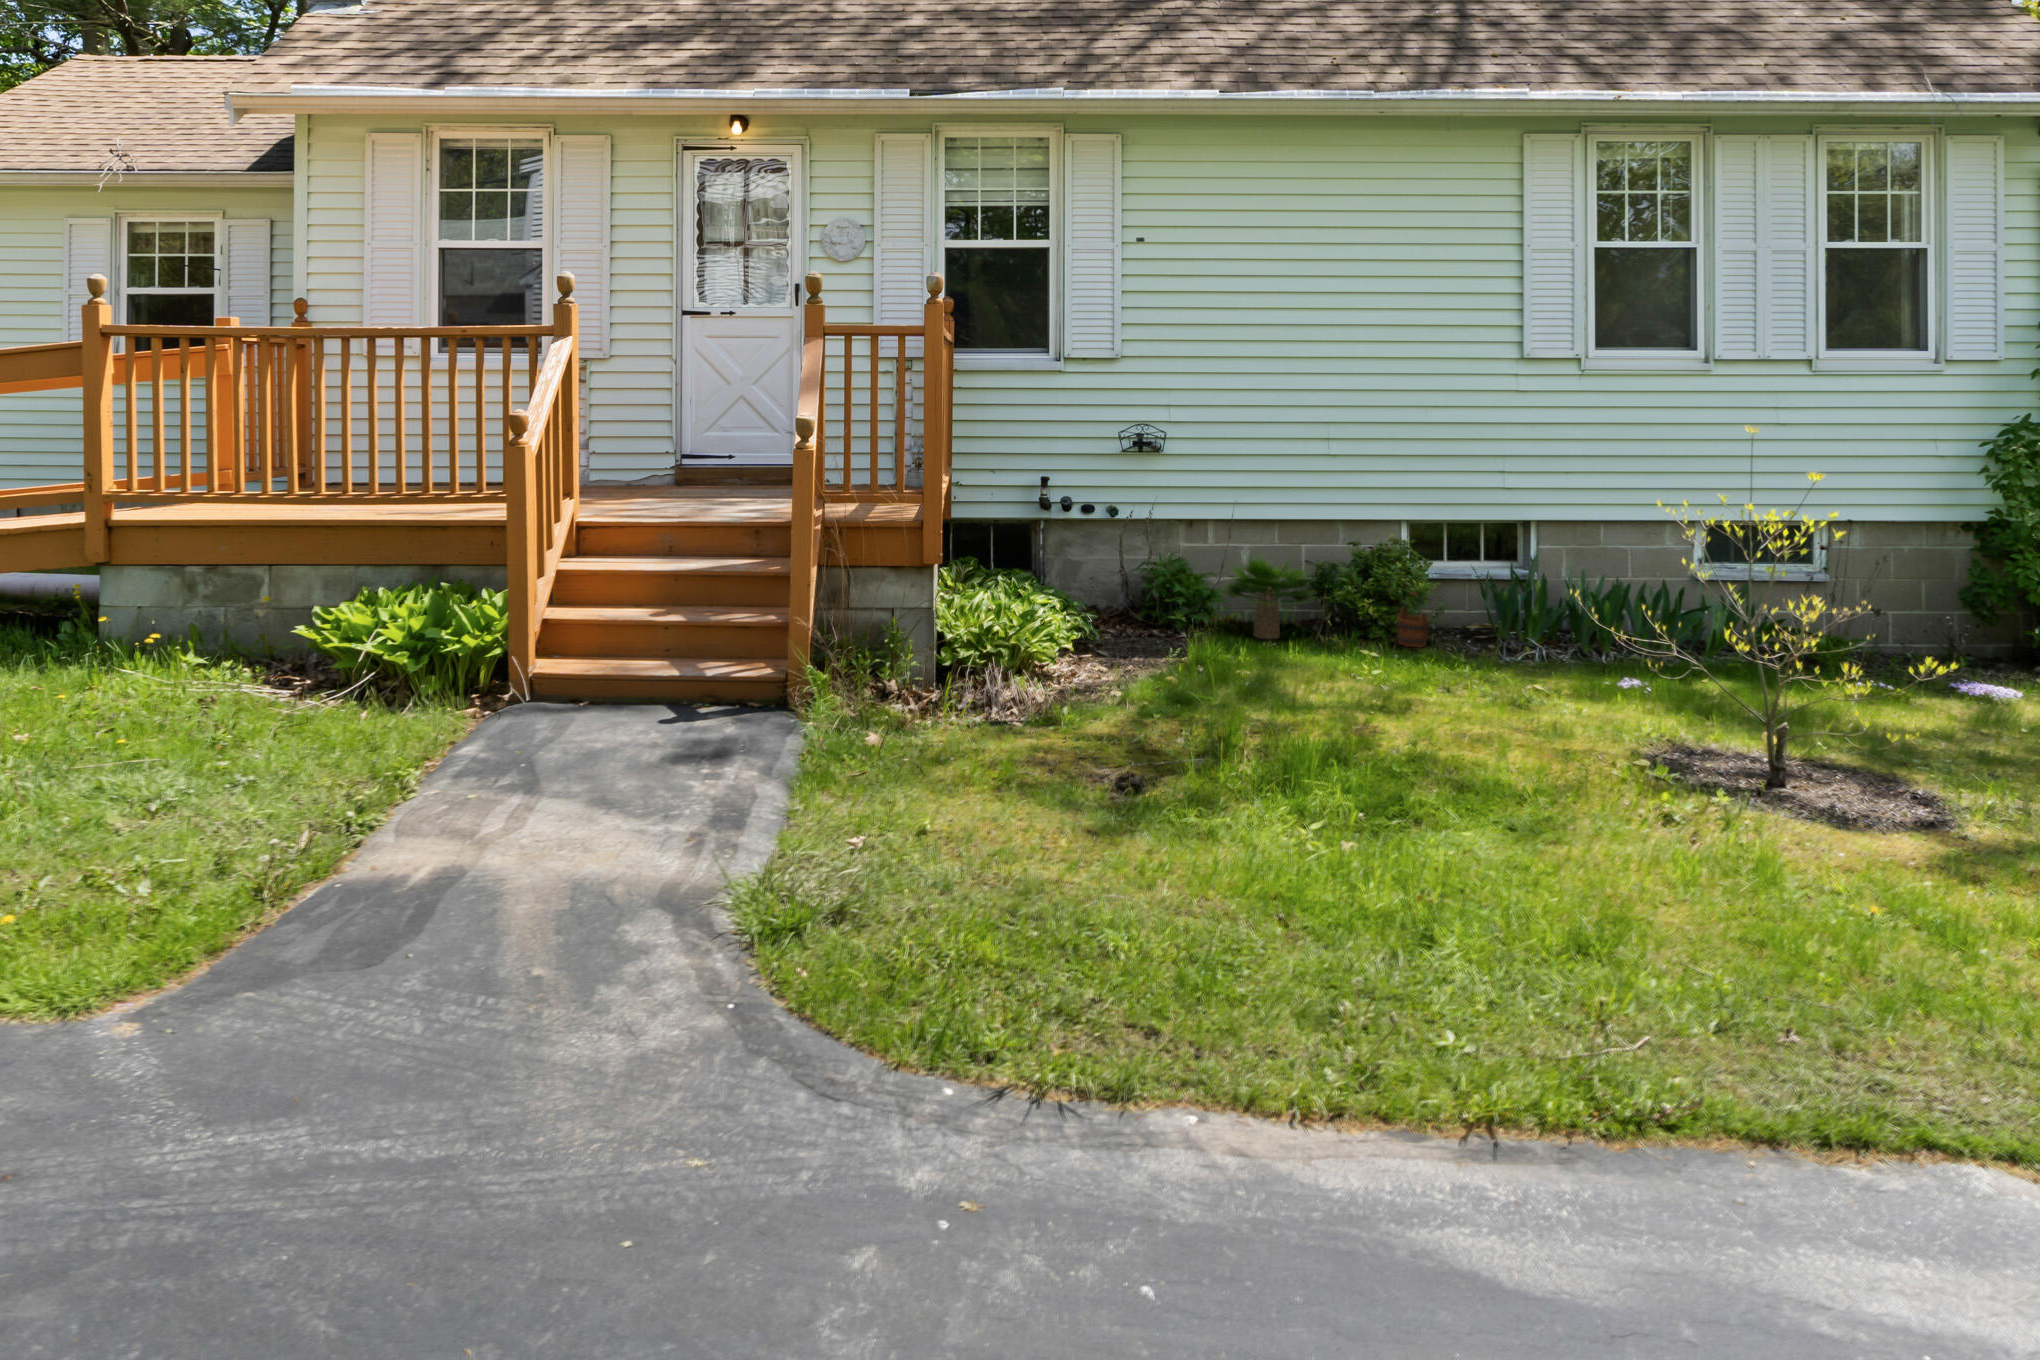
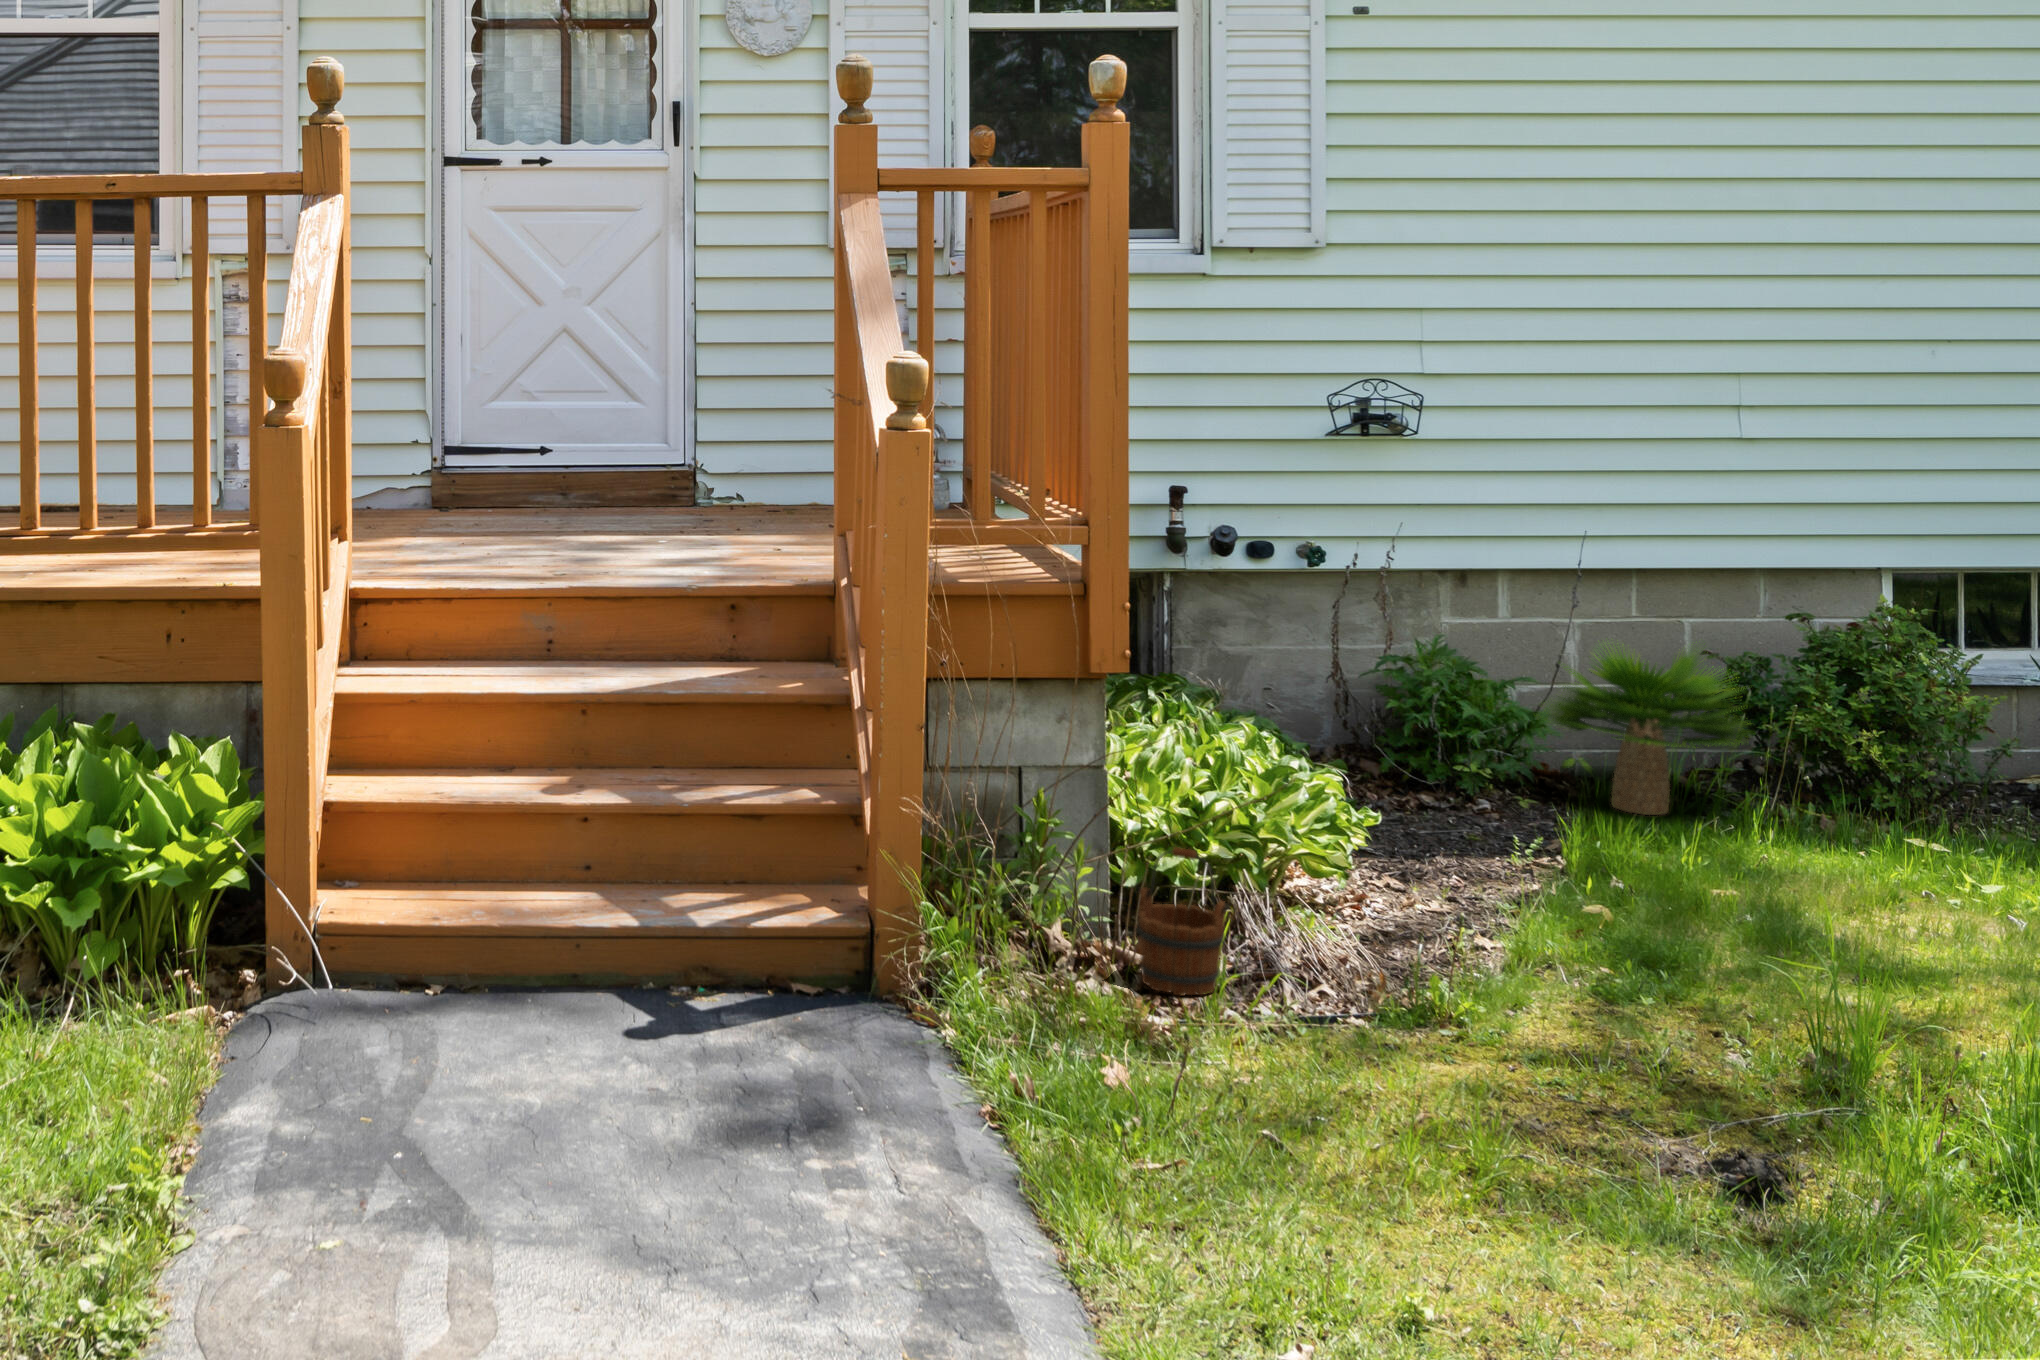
wooden bucket: present [1397,592,1429,647] -> present [1137,847,1228,996]

